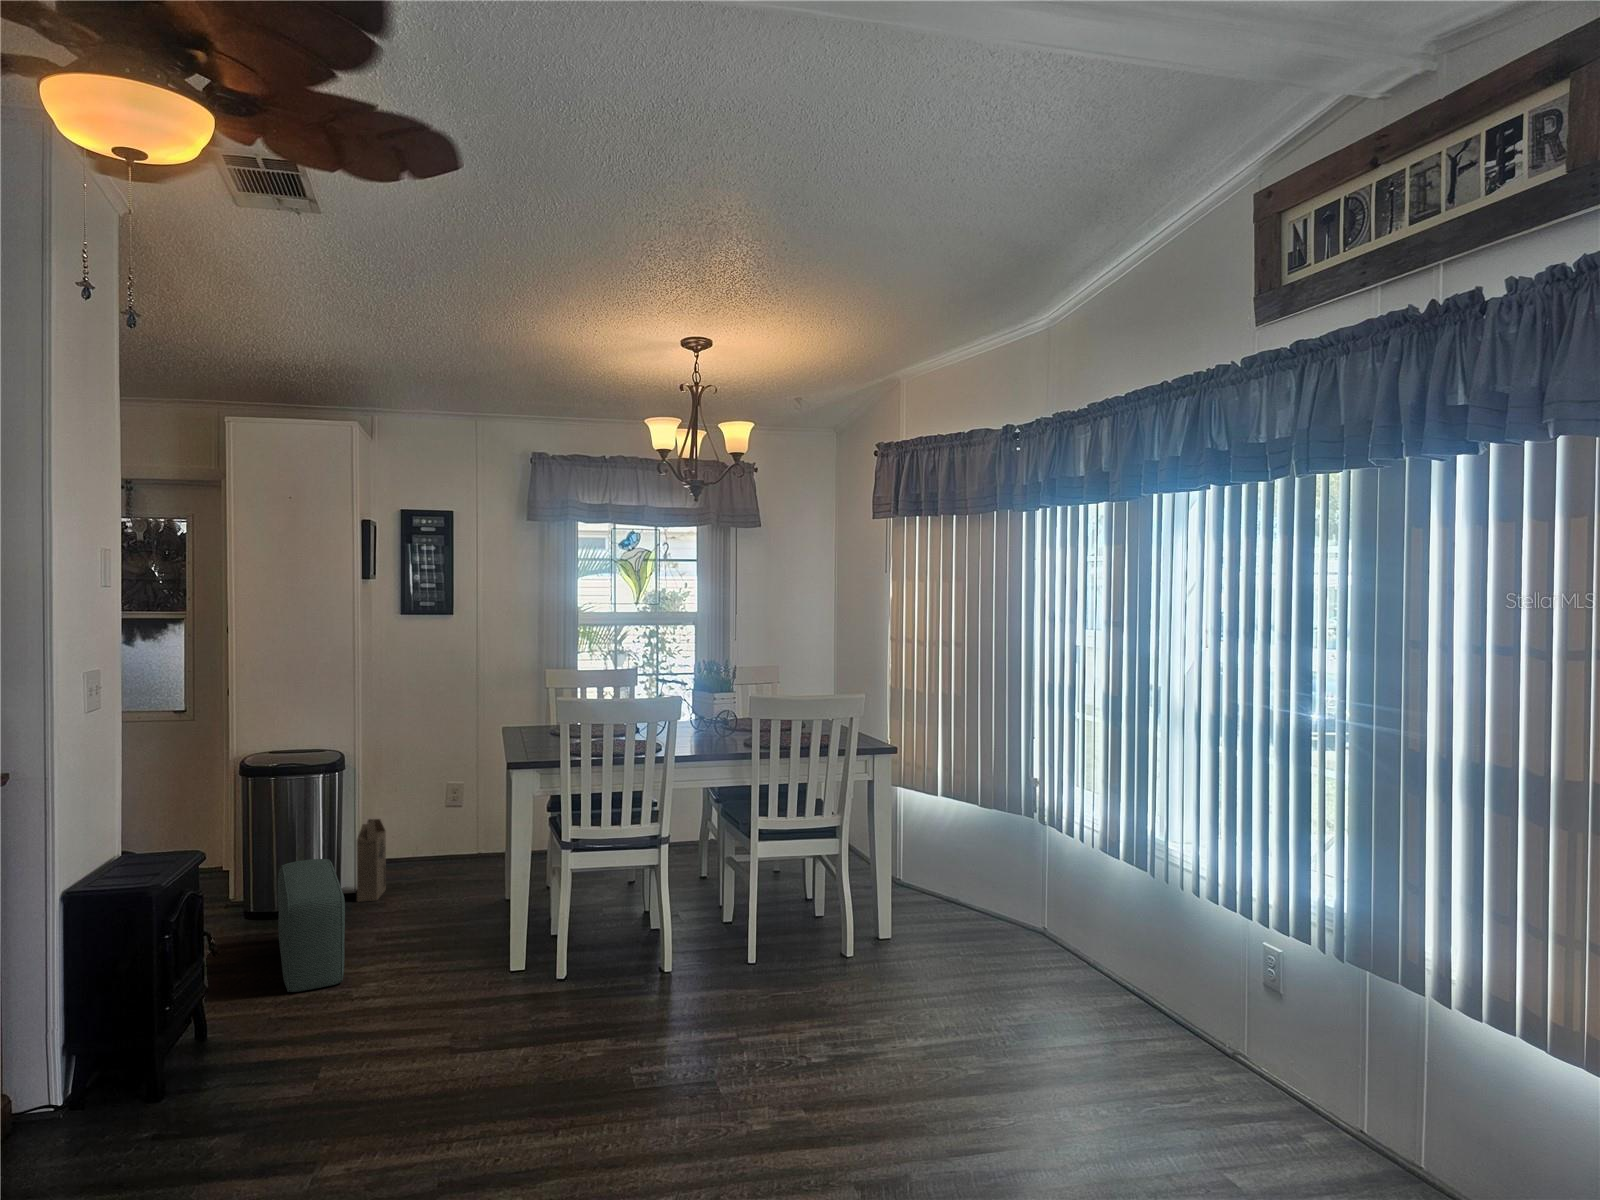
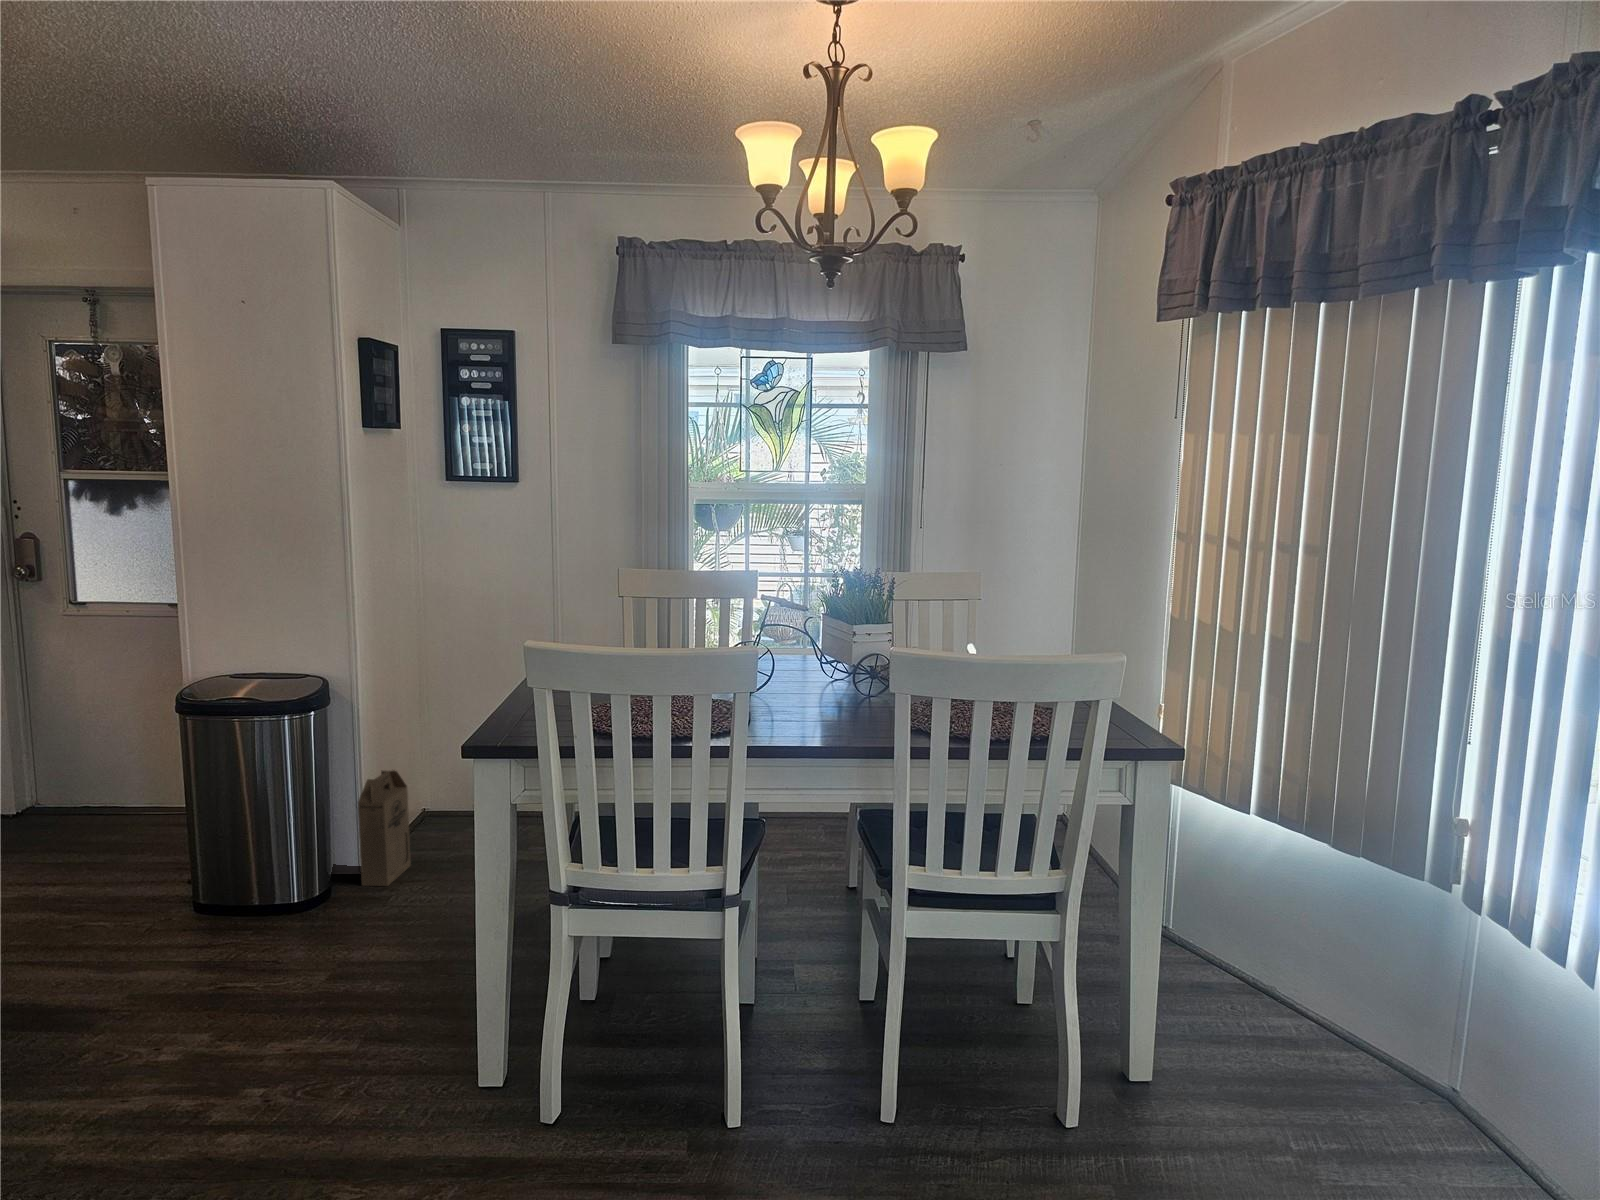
pouf: present [278,859,345,992] -> none [132,846,285,1083]

